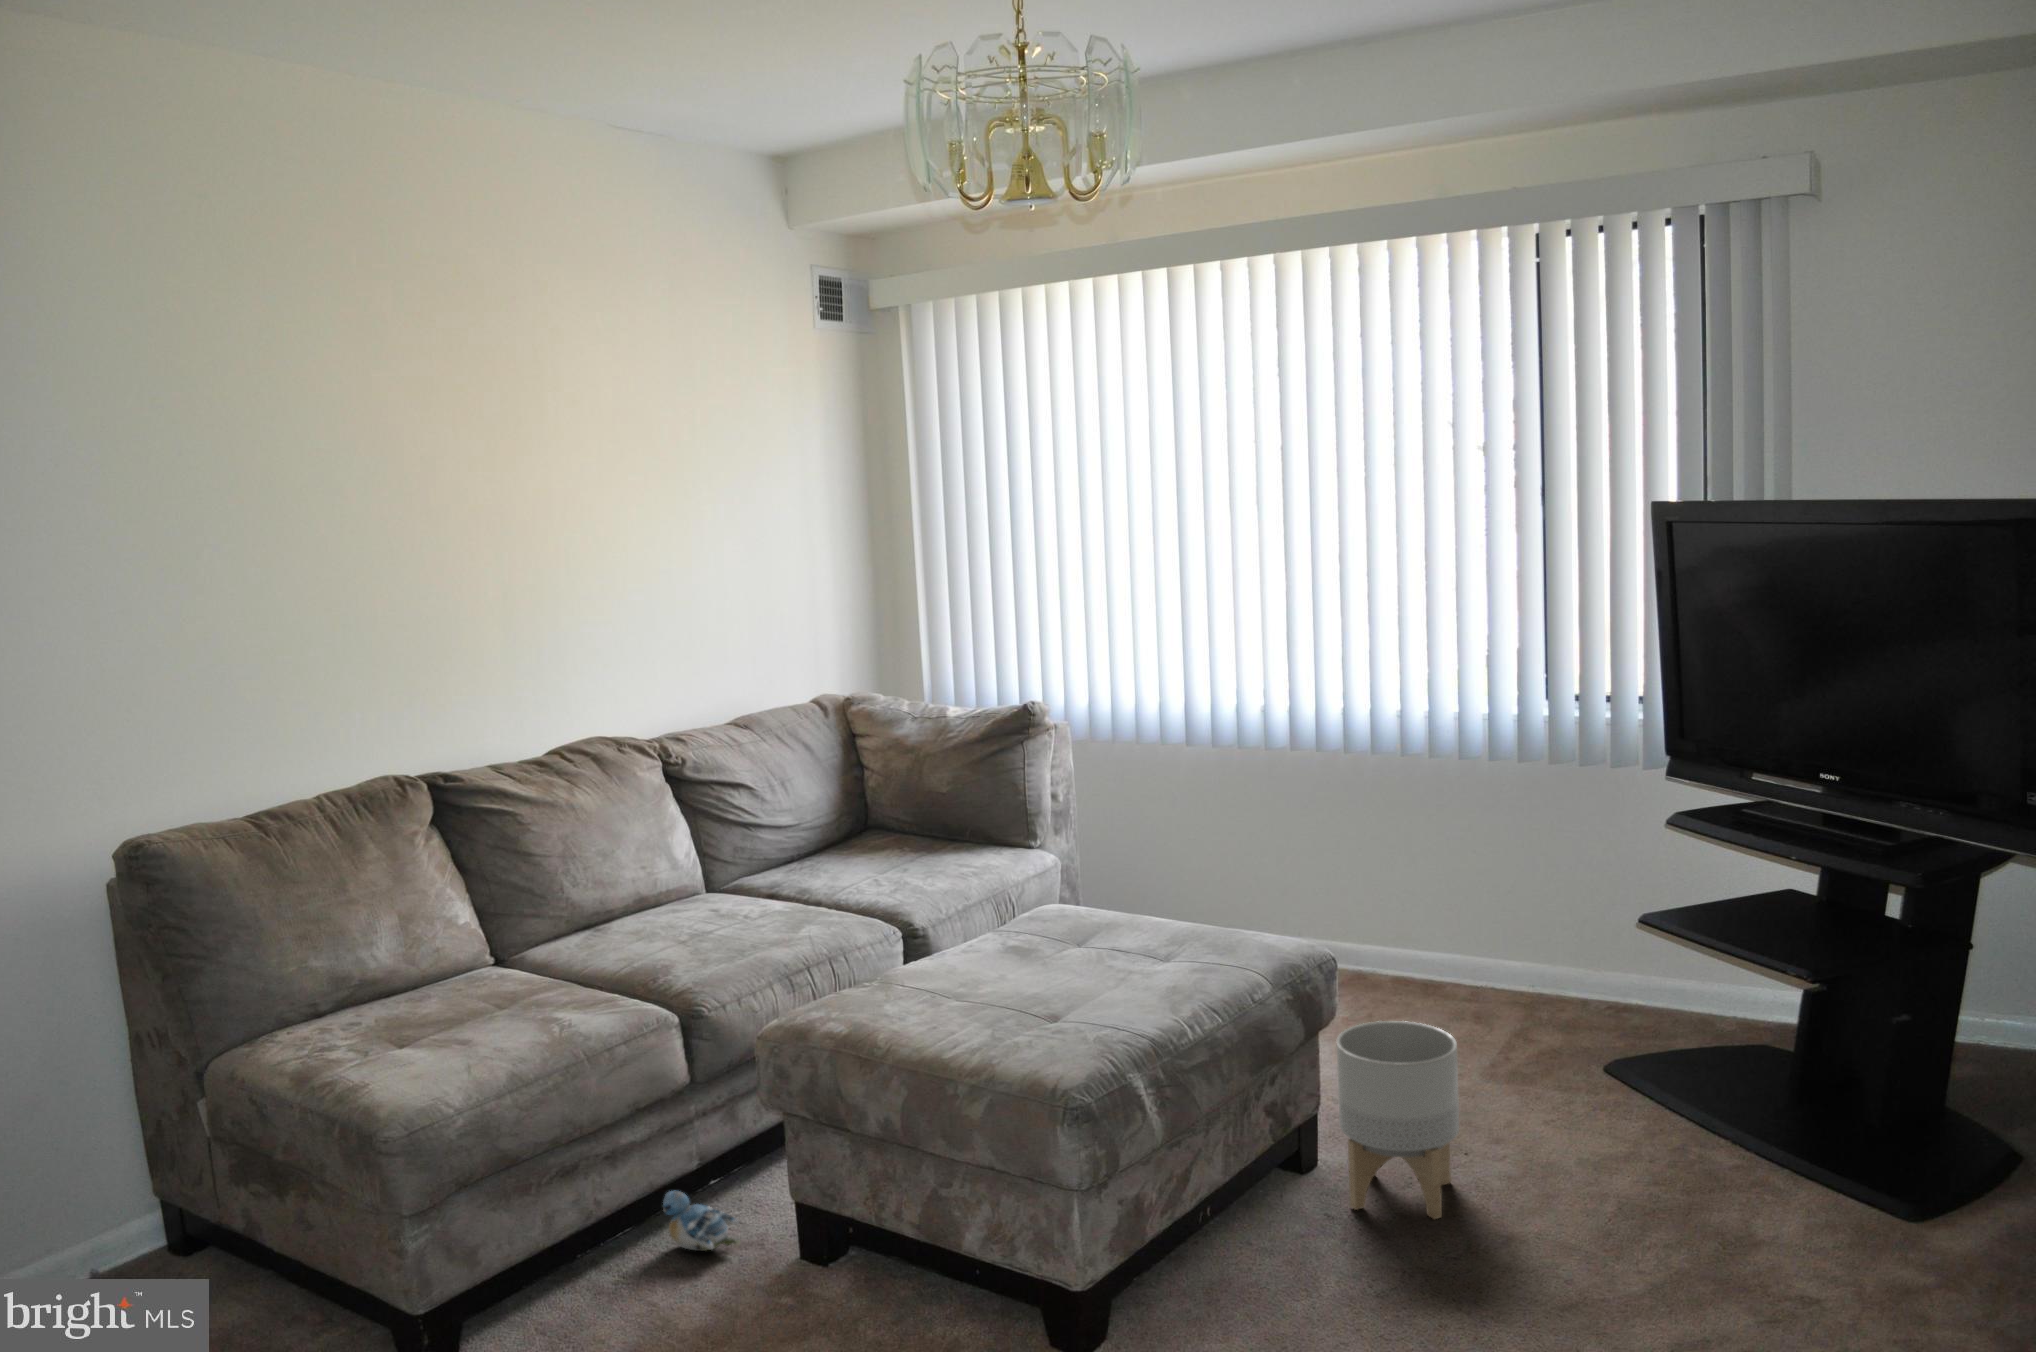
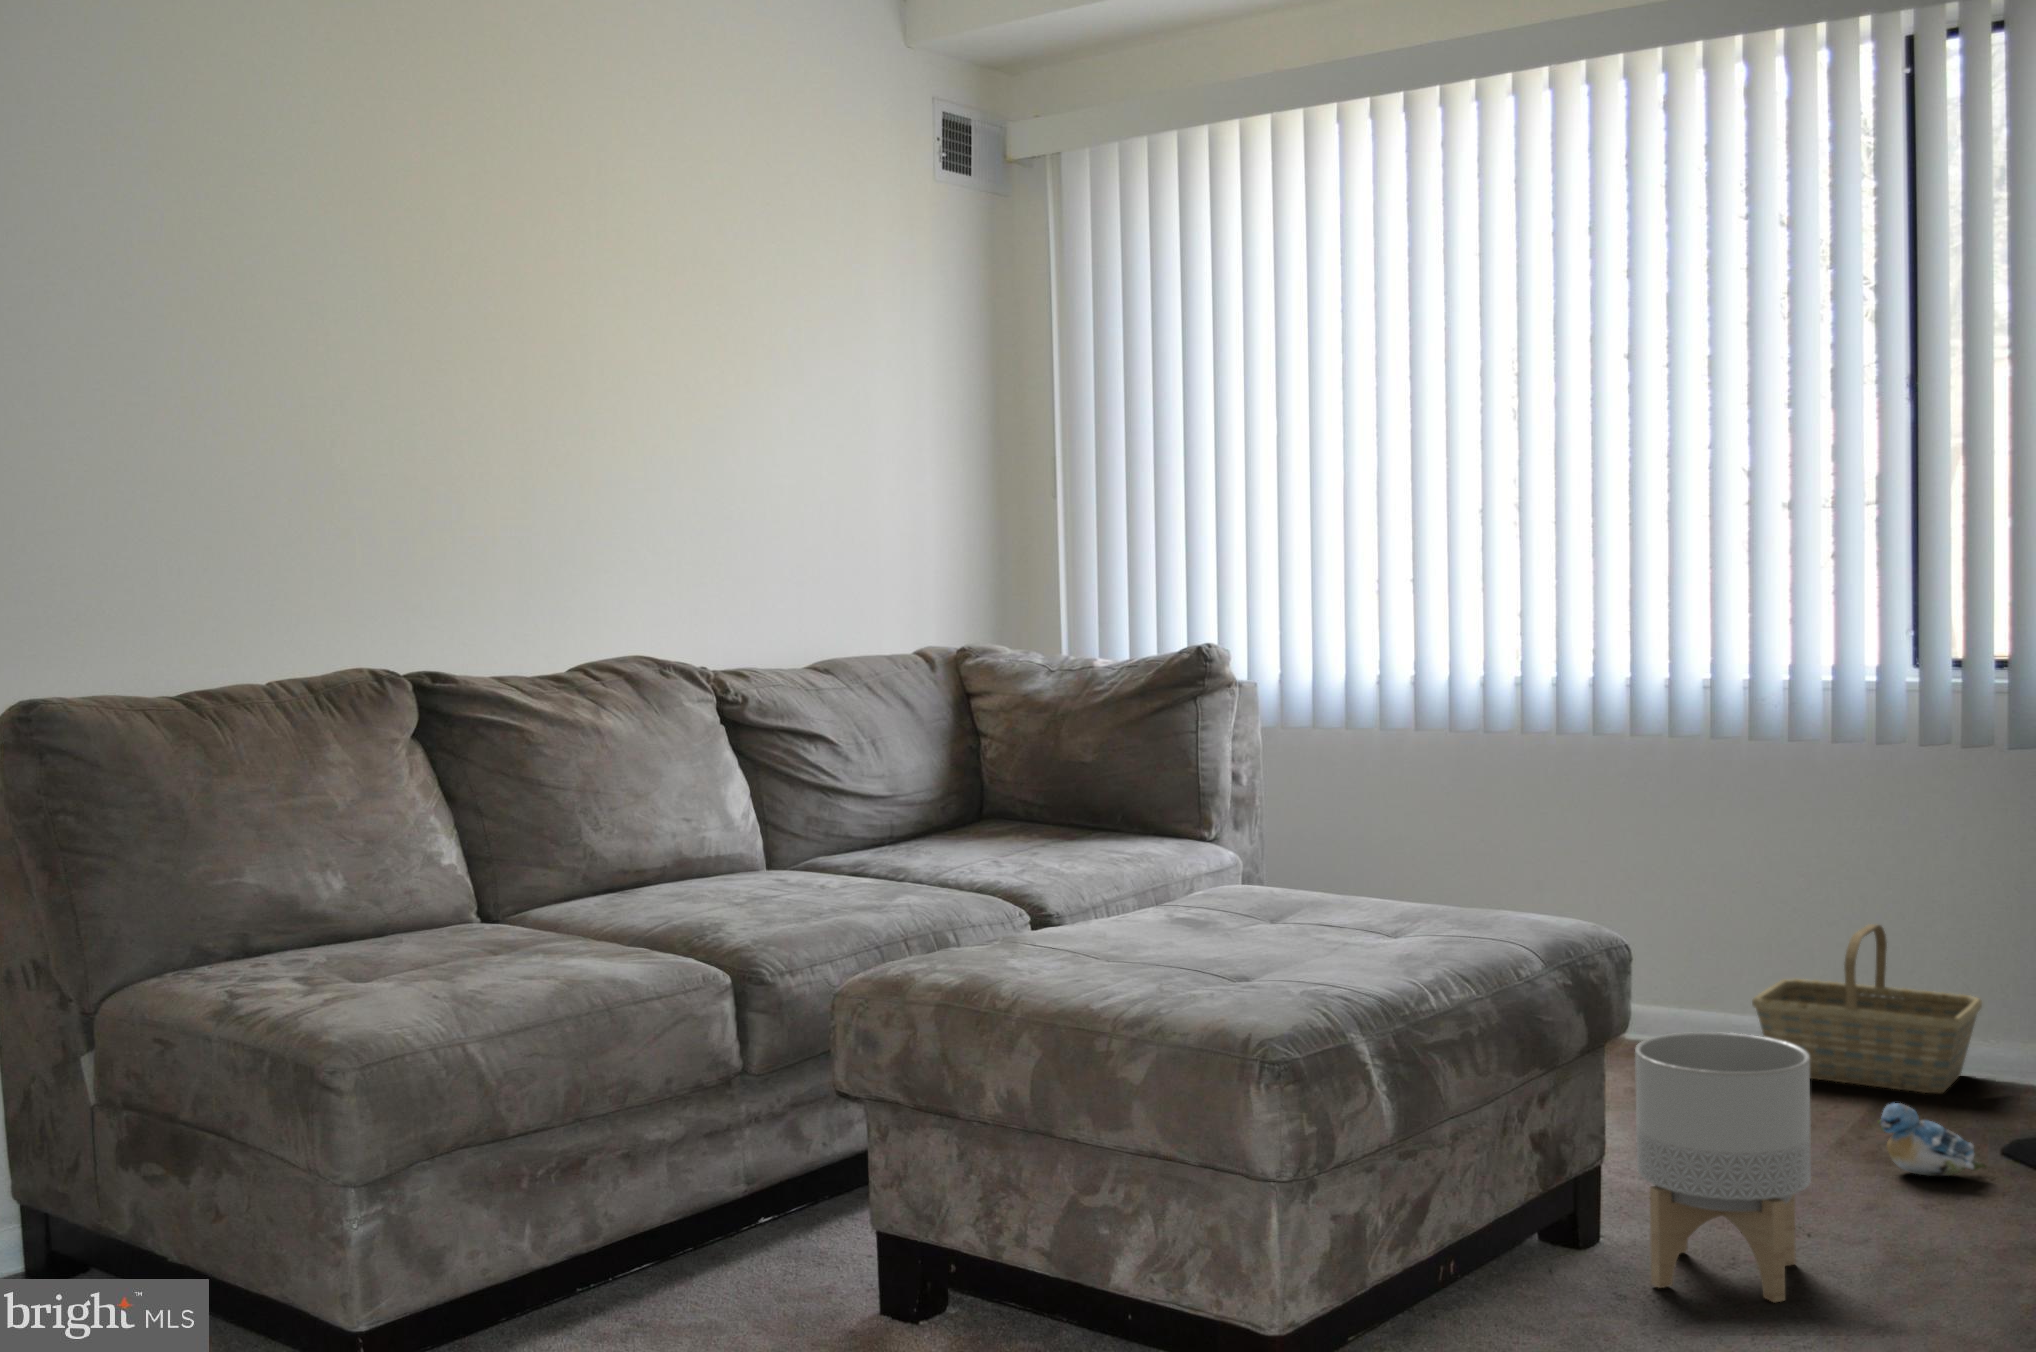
basket: none [1429,892,1589,1017] -> present [1752,924,1982,1093]
plush toy: present [663,1191,740,1251] -> present [1878,1103,1986,1176]

